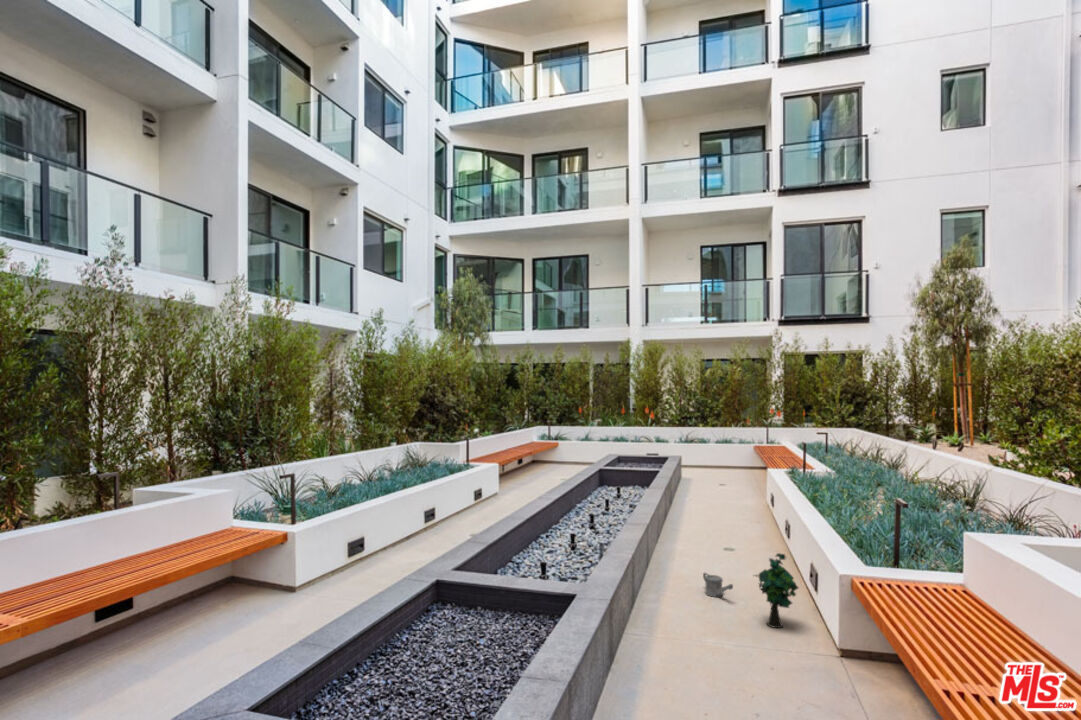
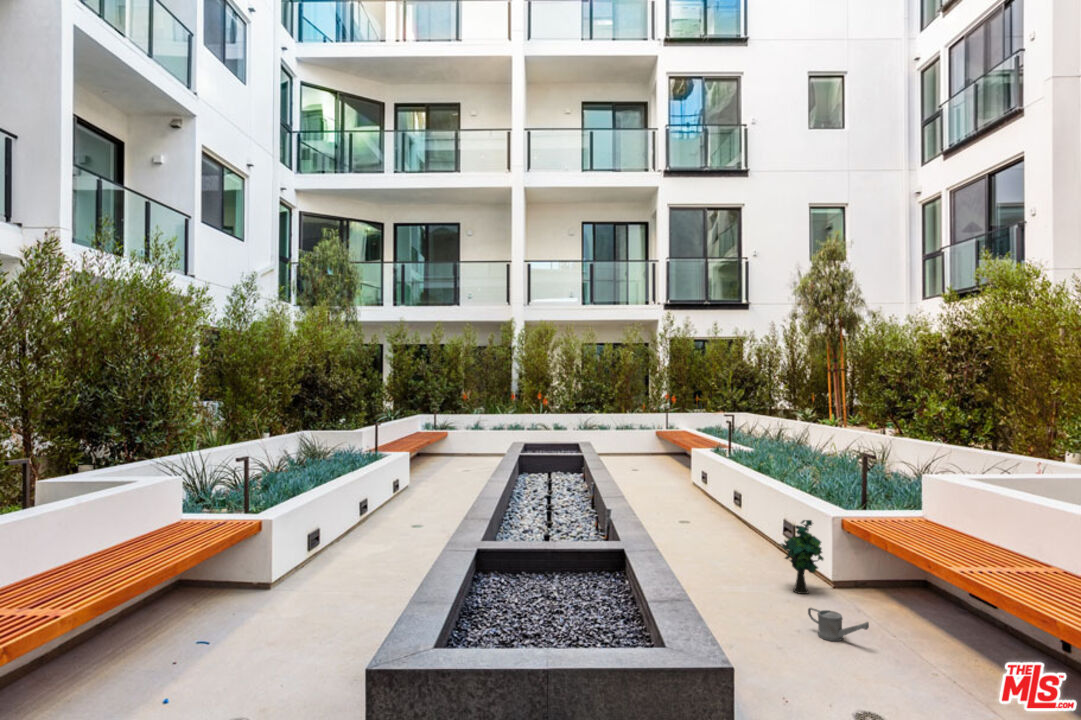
watering can: present [703,573,733,597] -> present [808,608,869,641]

